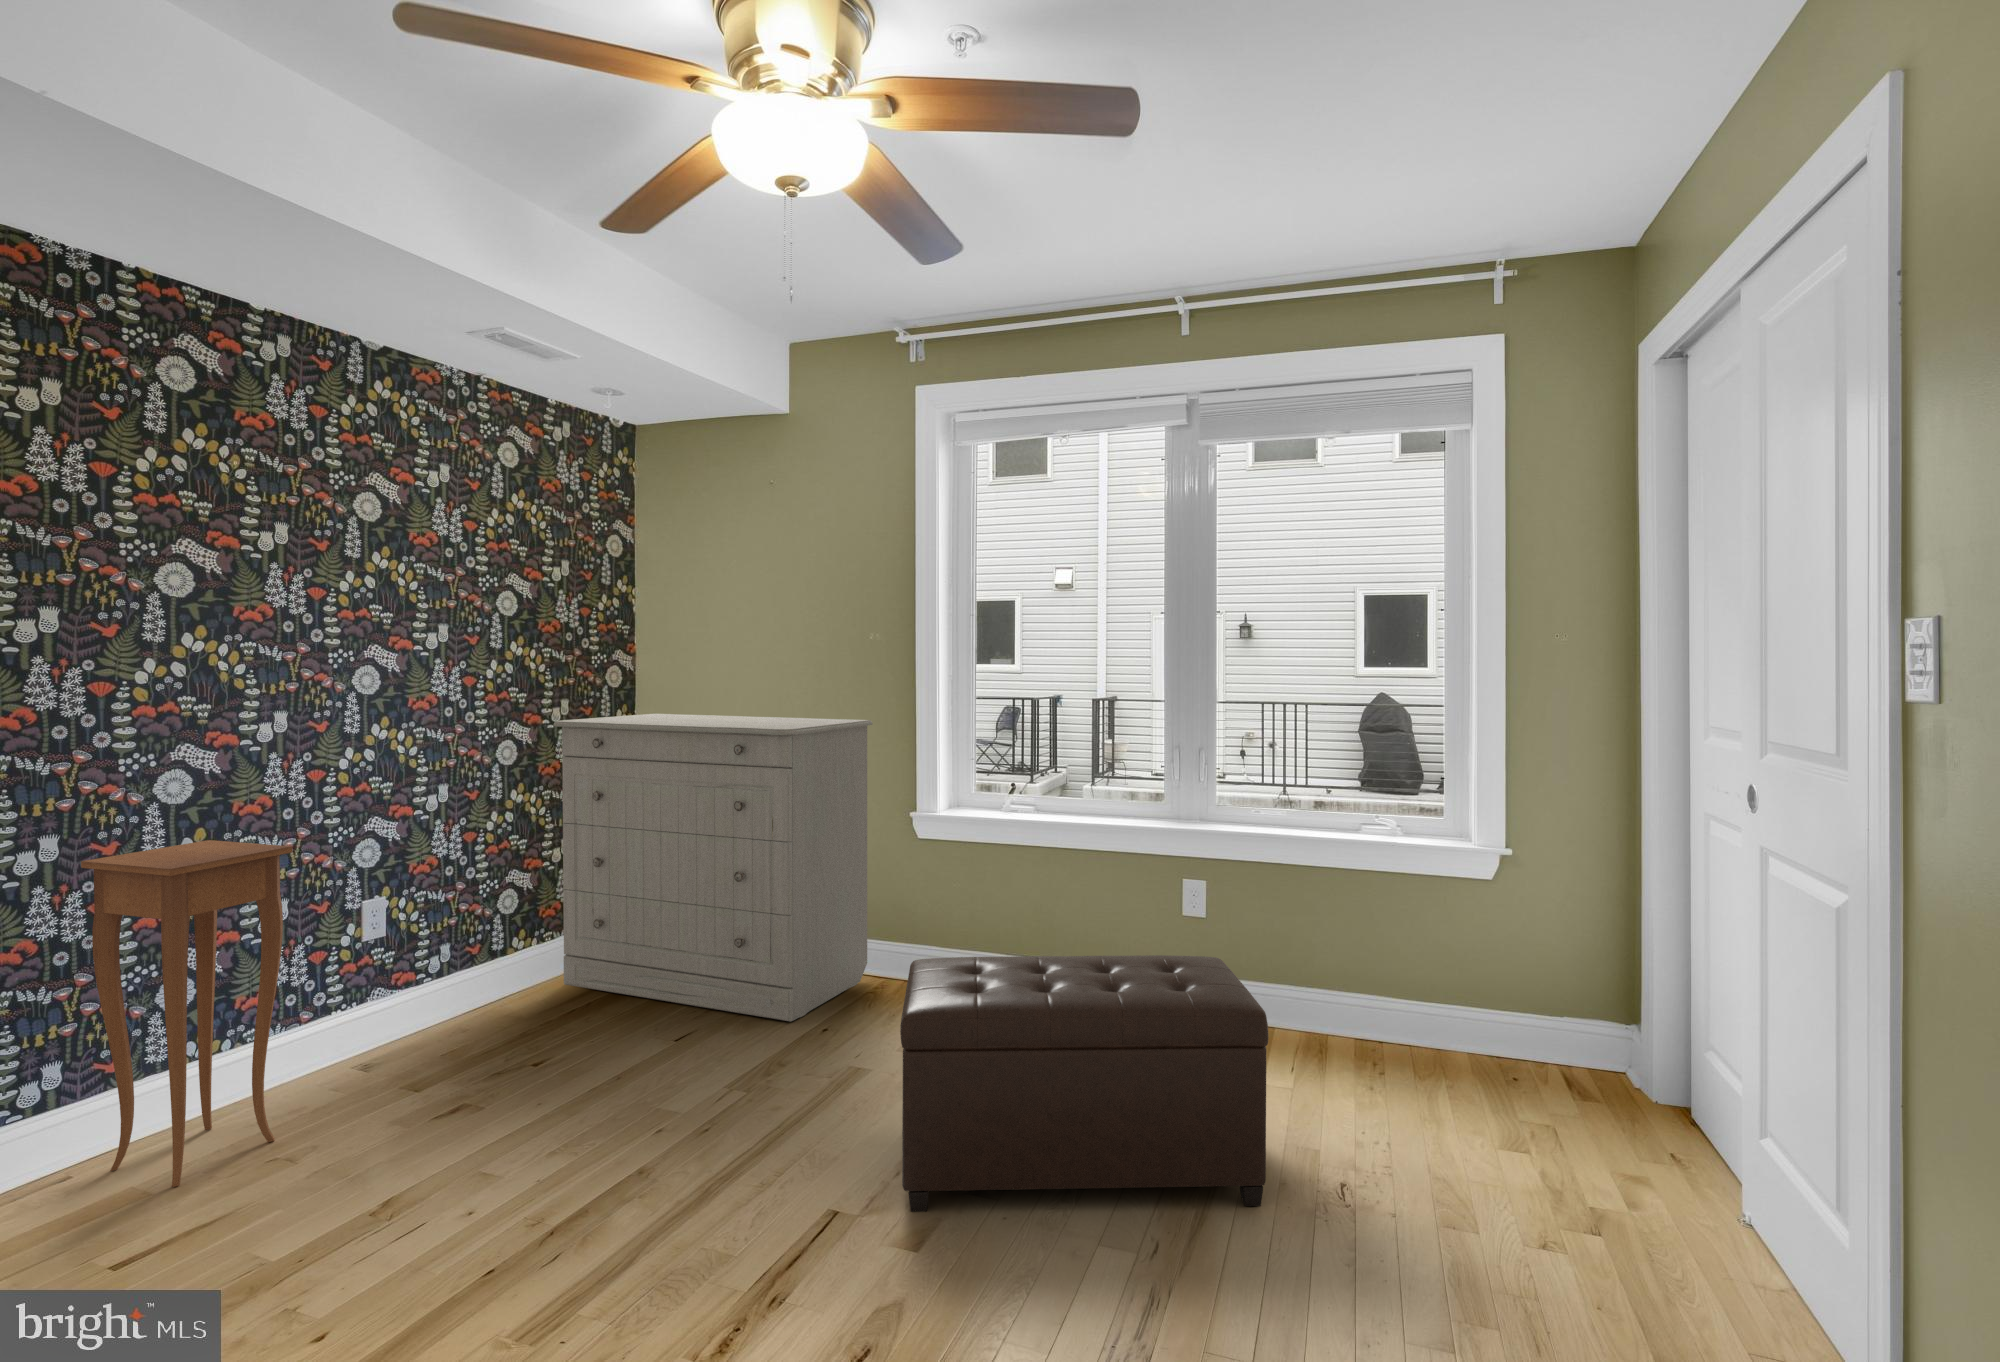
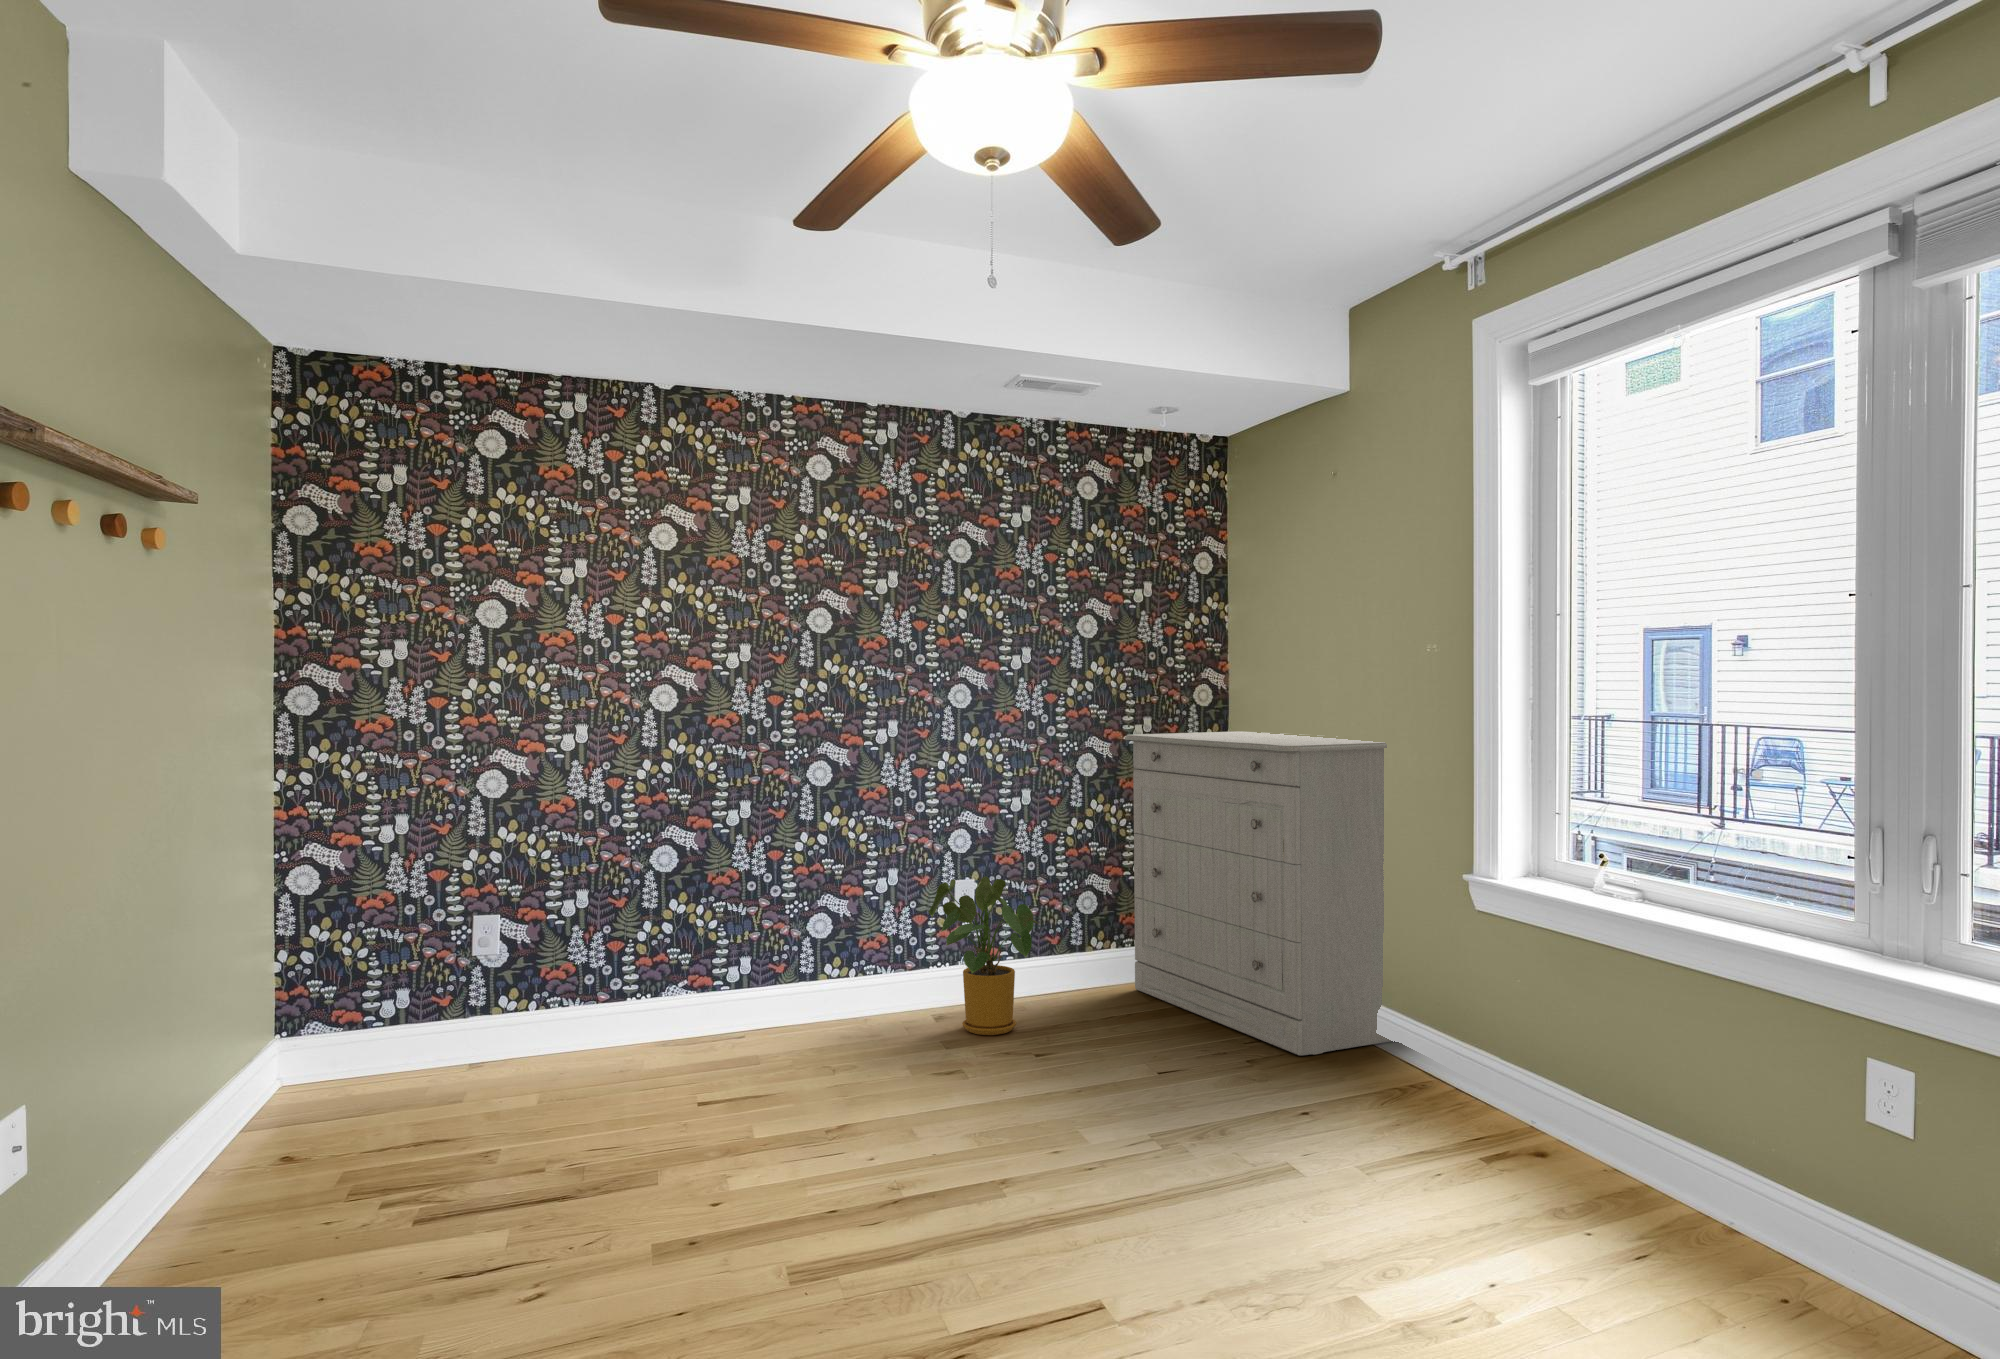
side table: present [81,840,292,1187] -> none [759,814,874,1058]
house plant: none [342,892,508,1082] -> present [929,877,1038,1035]
ottoman: present [900,955,1268,1212] -> none [1231,983,1673,1320]

